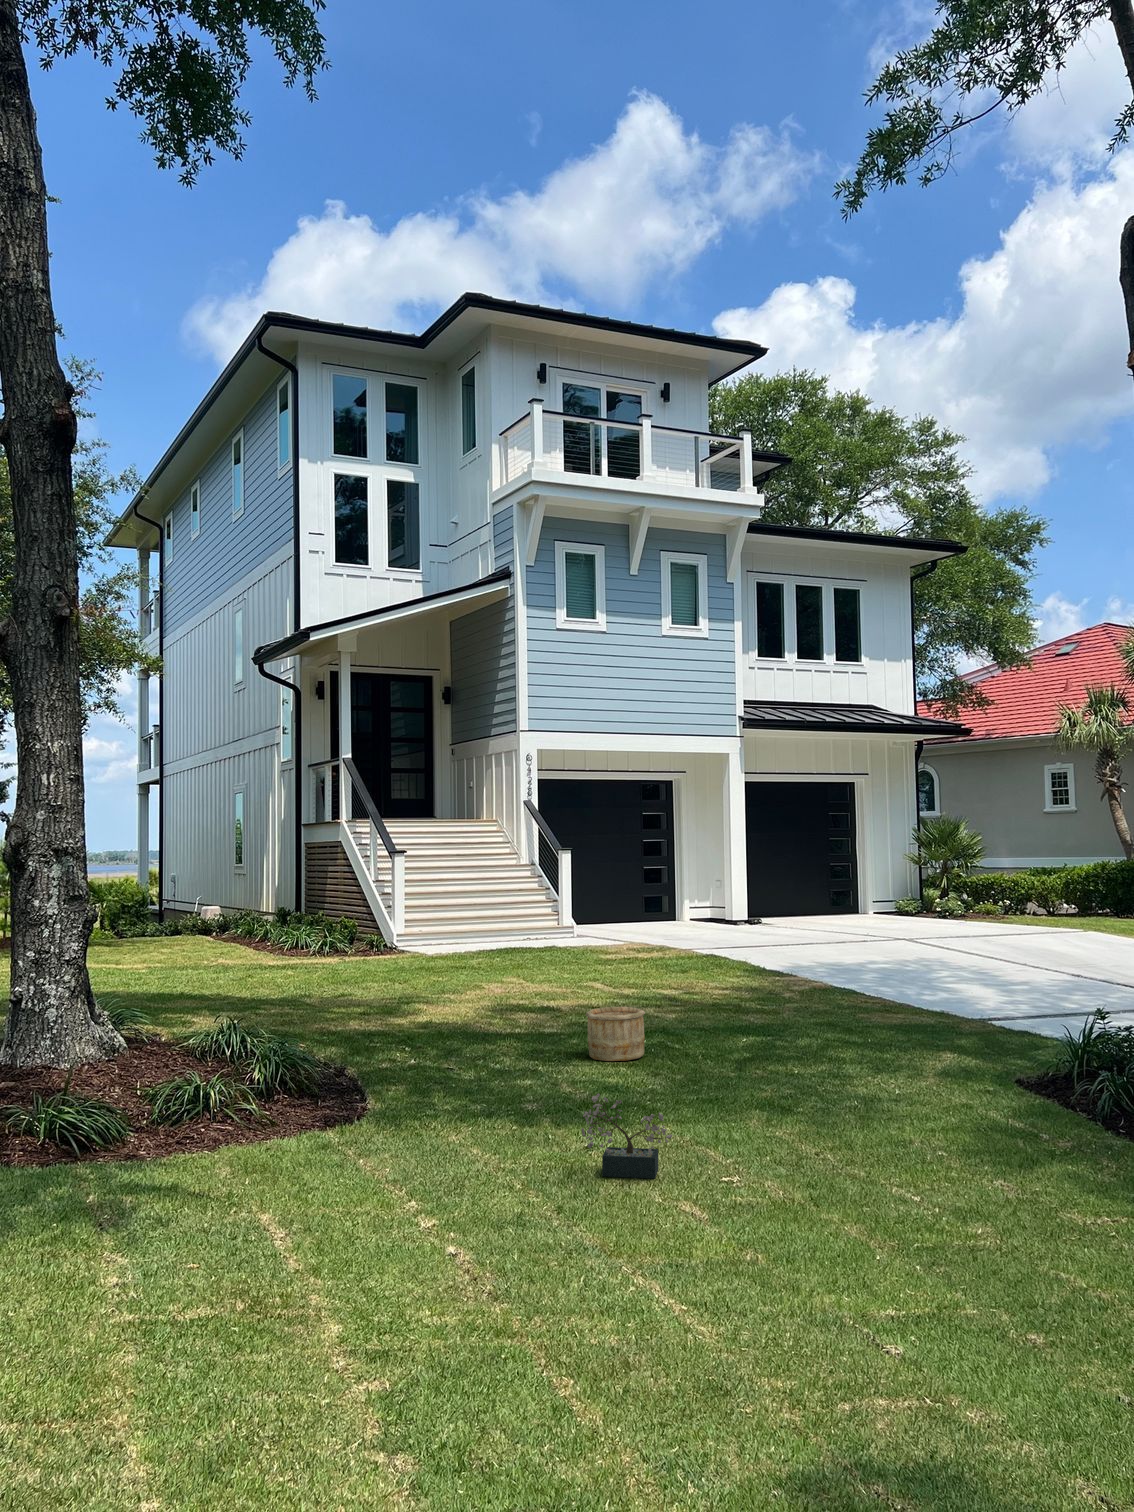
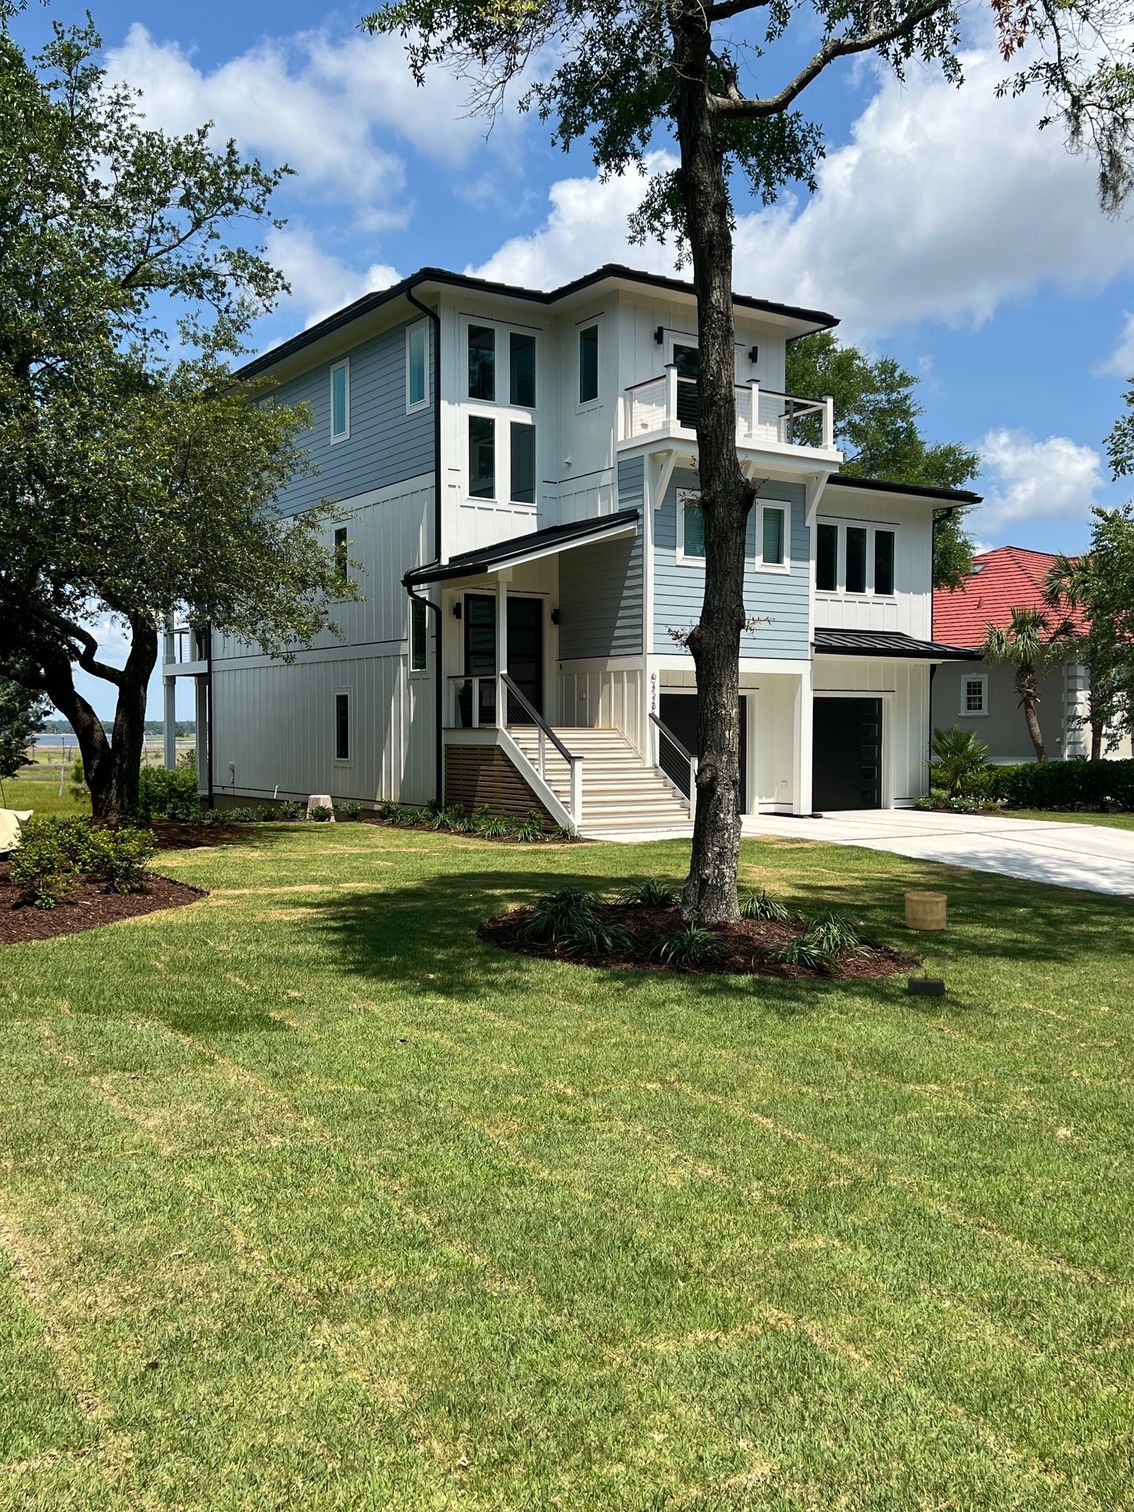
decorative plant: present [581,1093,672,1179] -> present [895,945,953,995]

